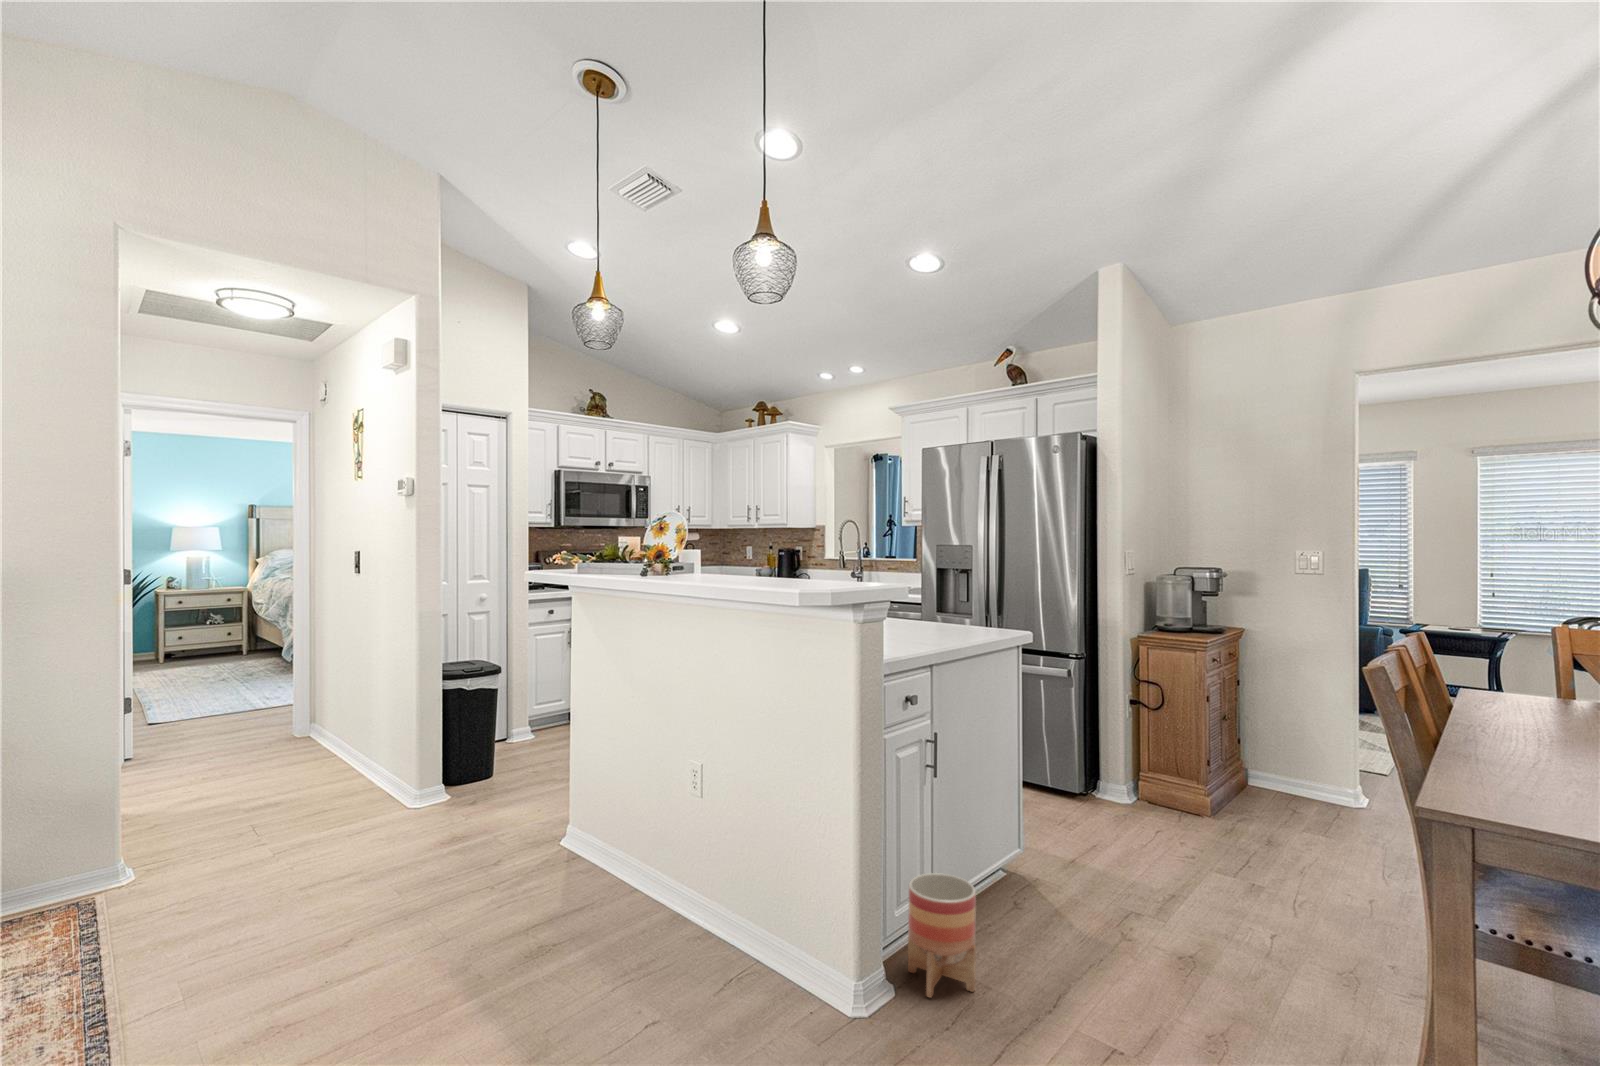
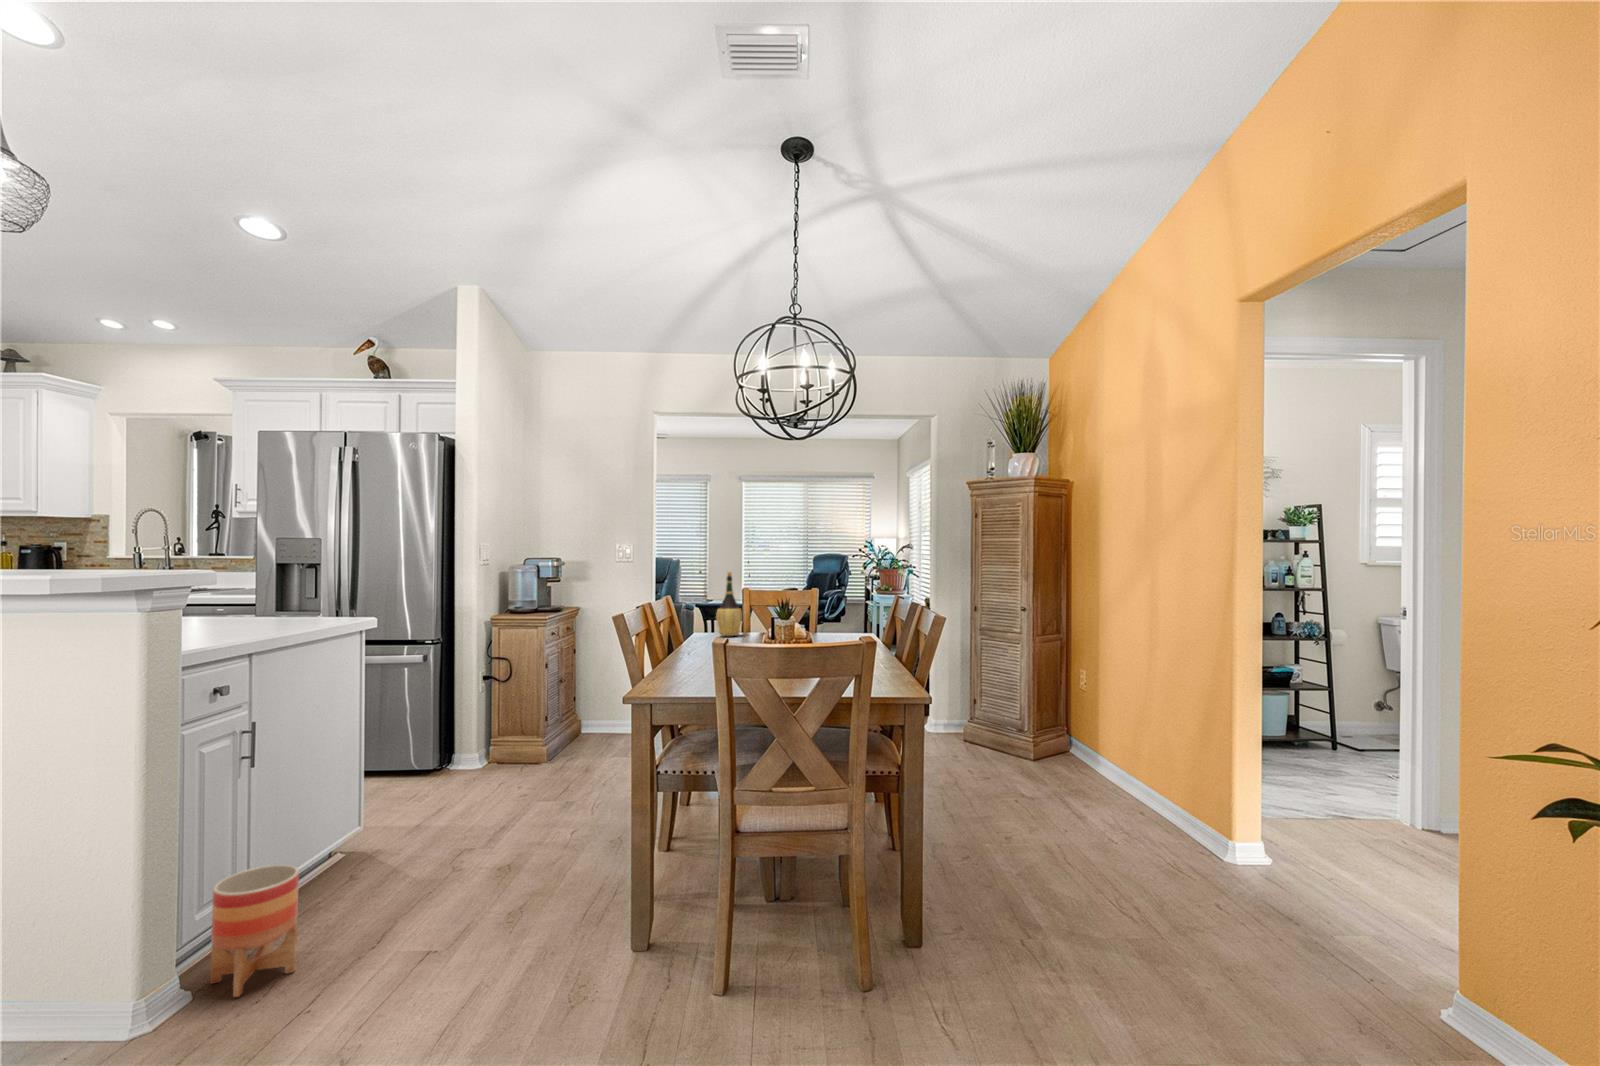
wine bottle: none [1503,603,1560,705] -> present [716,572,742,636]

